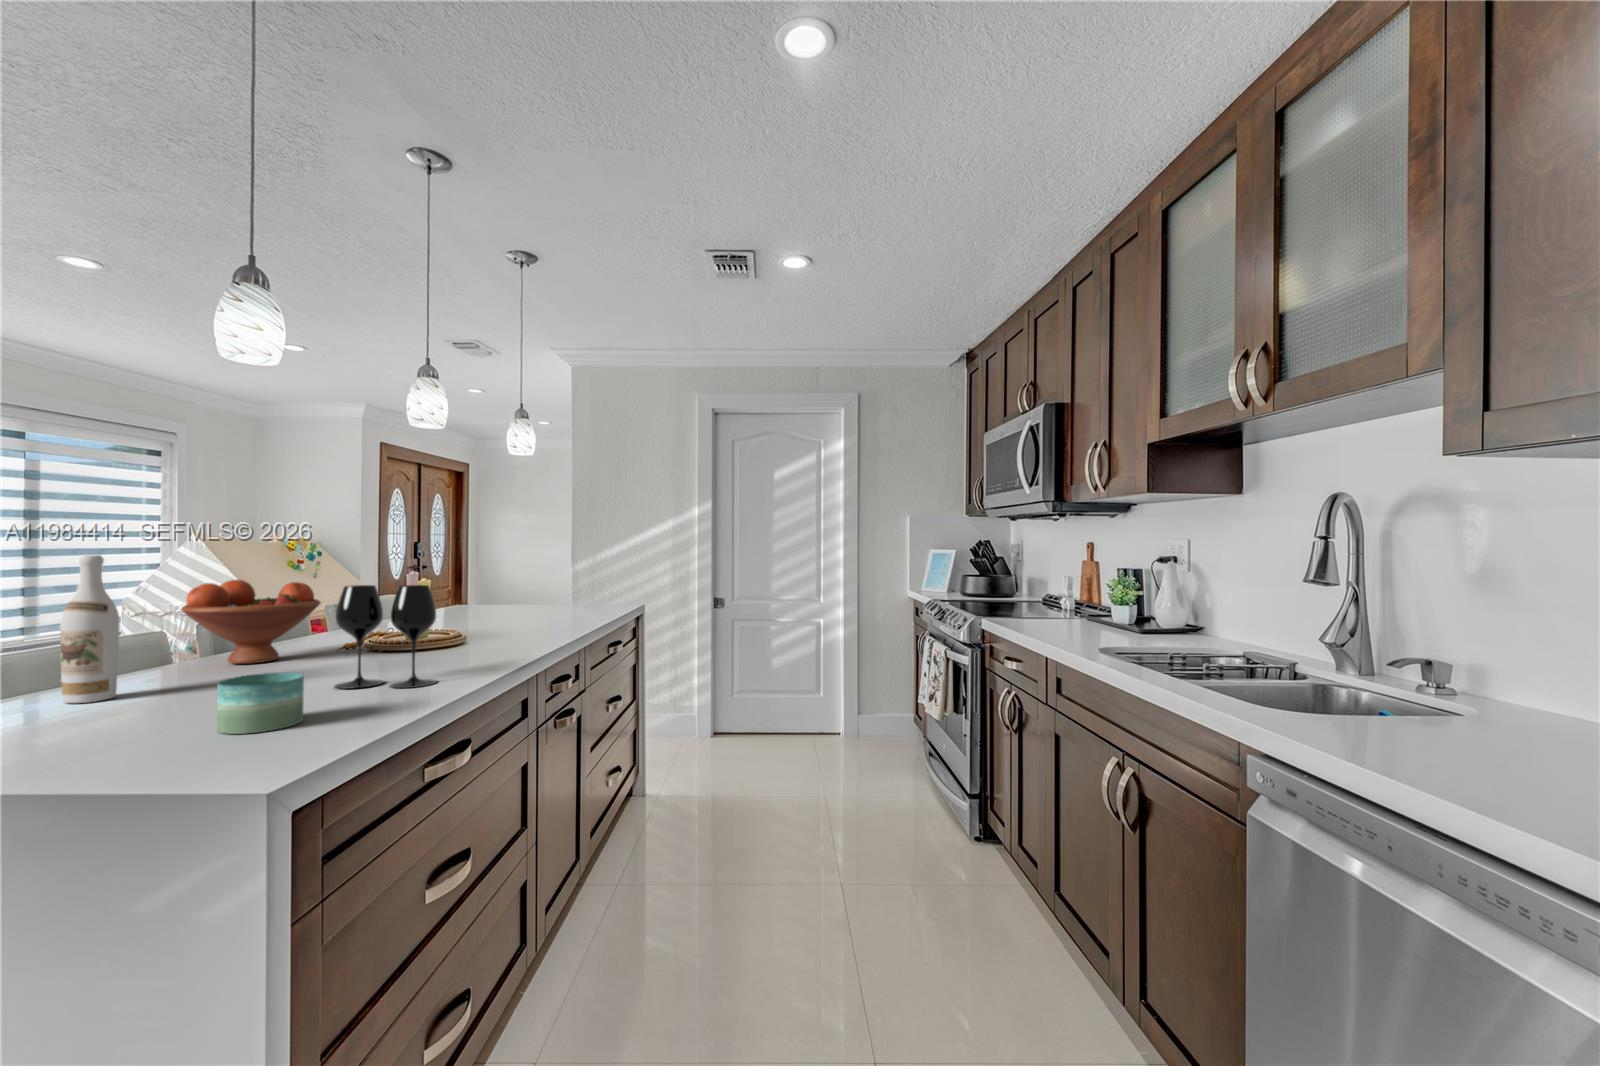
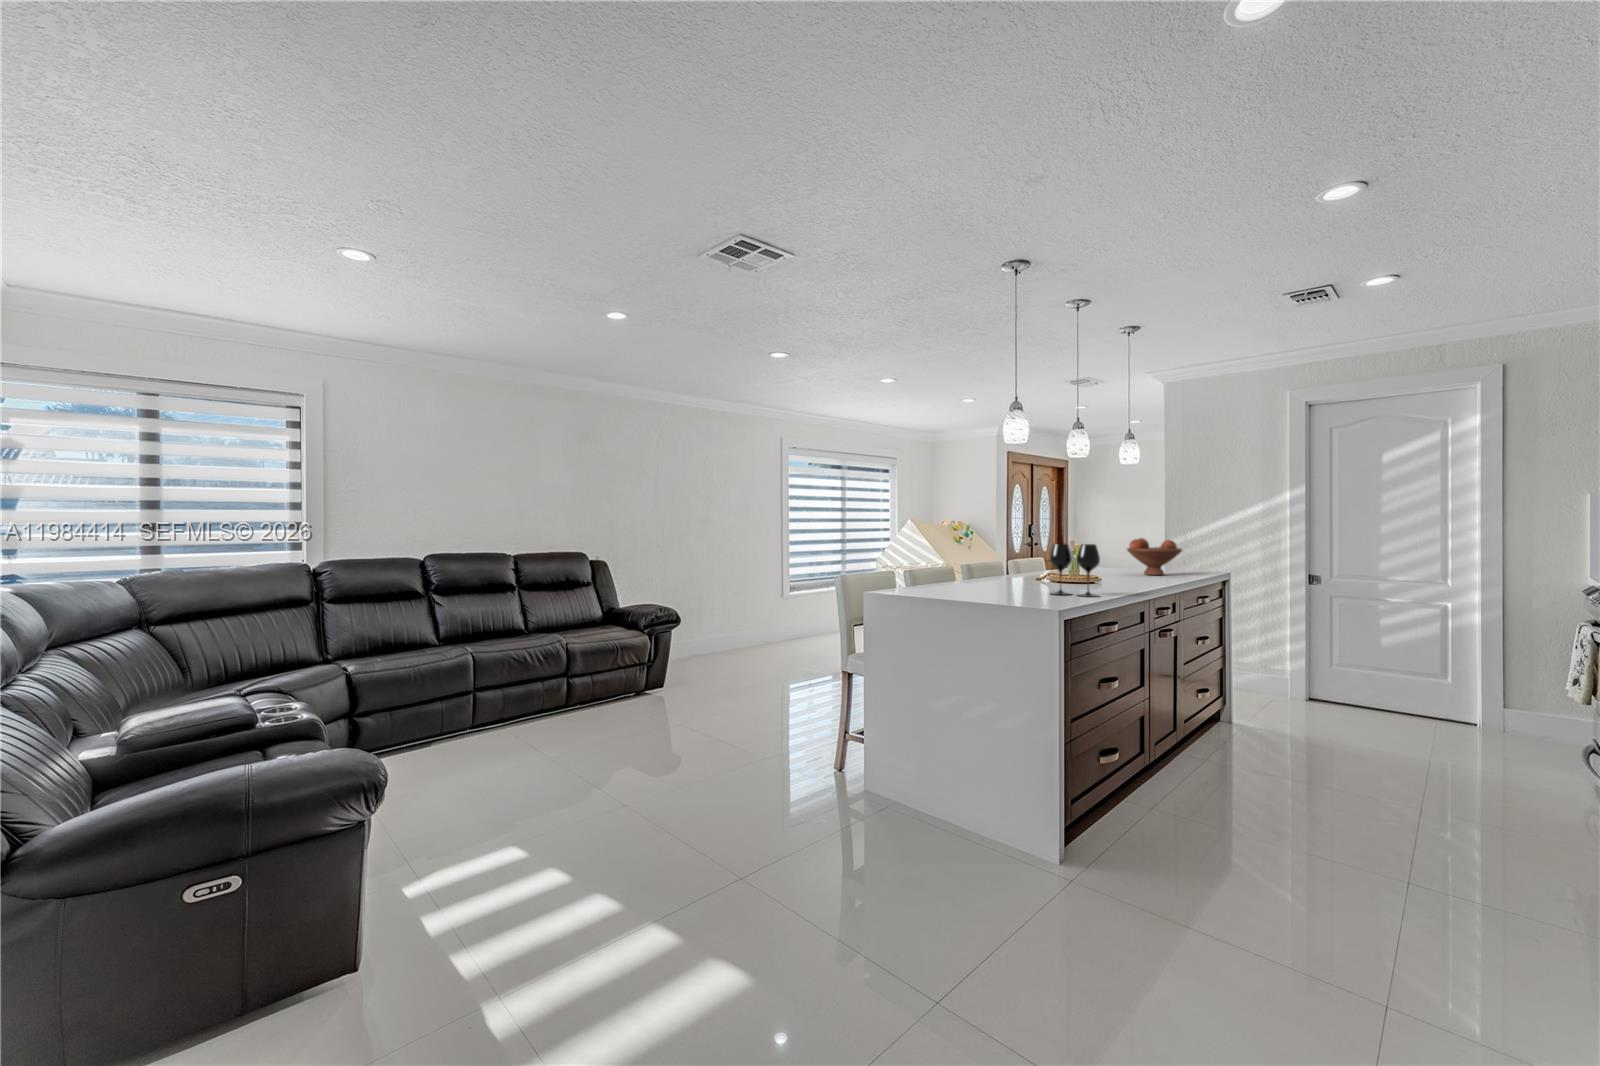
wine bottle: present [60,555,120,703] -> none [942,528,960,591]
fruit bowl: present [181,580,320,664] -> present [1127,538,1182,575]
candle: present [217,672,304,734] -> none [1018,580,1049,603]

